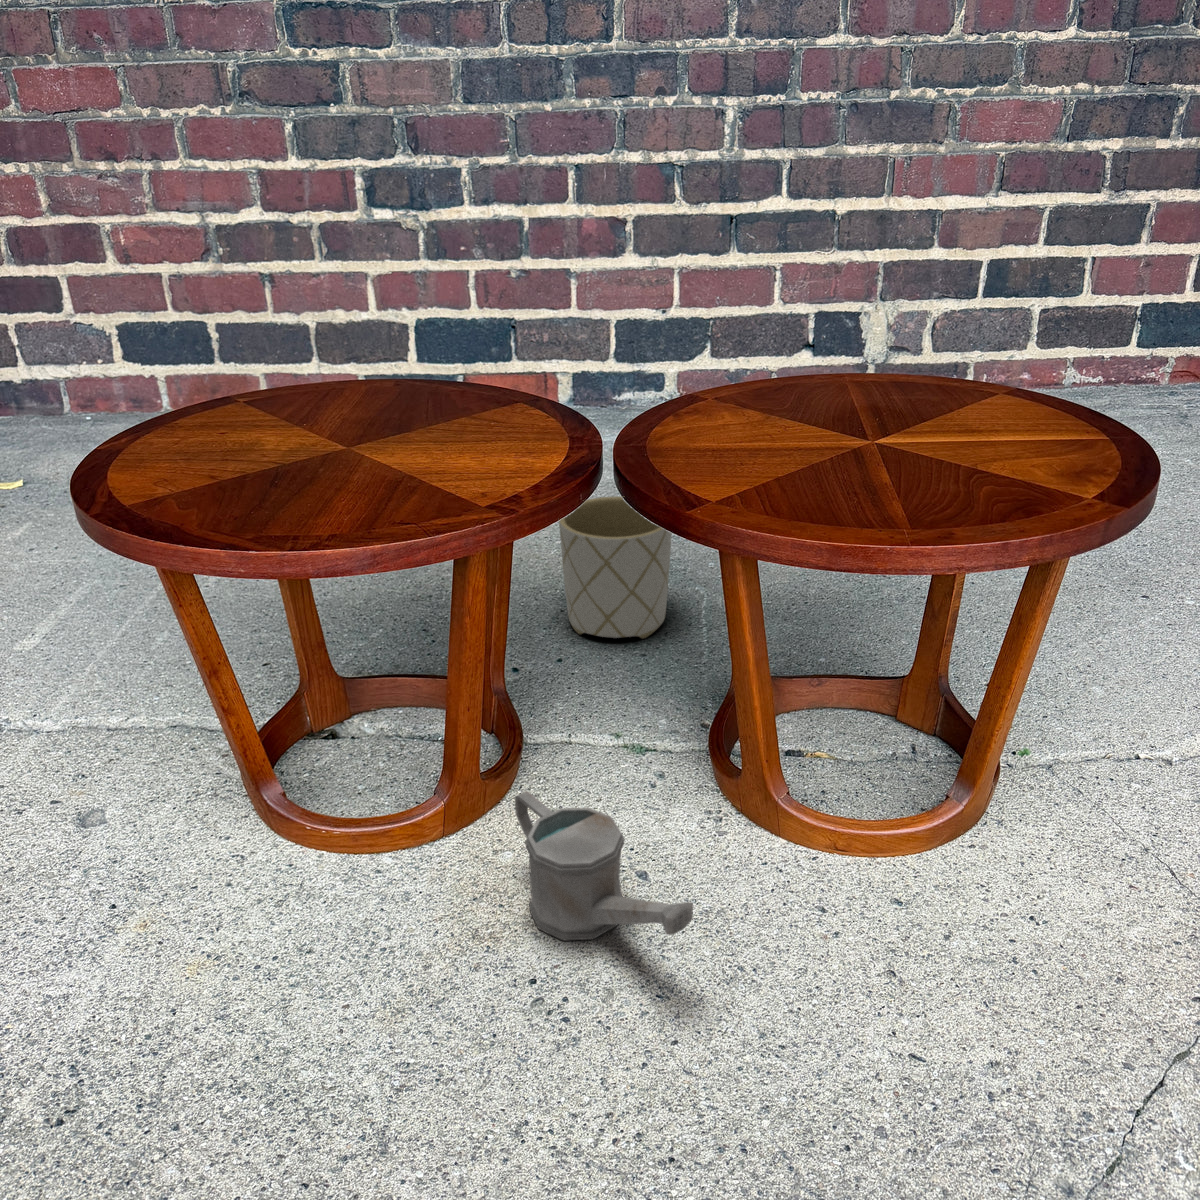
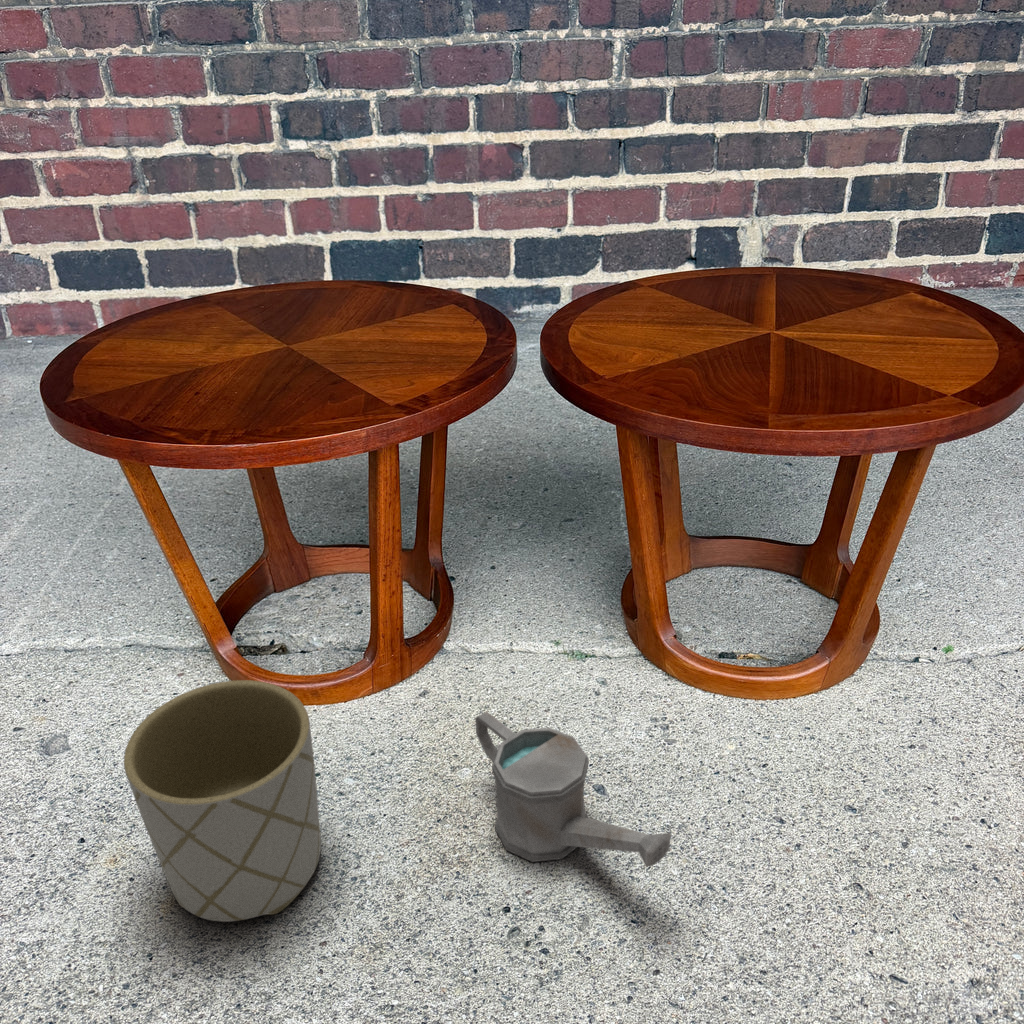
planter: present [559,496,672,638] -> present [124,680,321,922]

